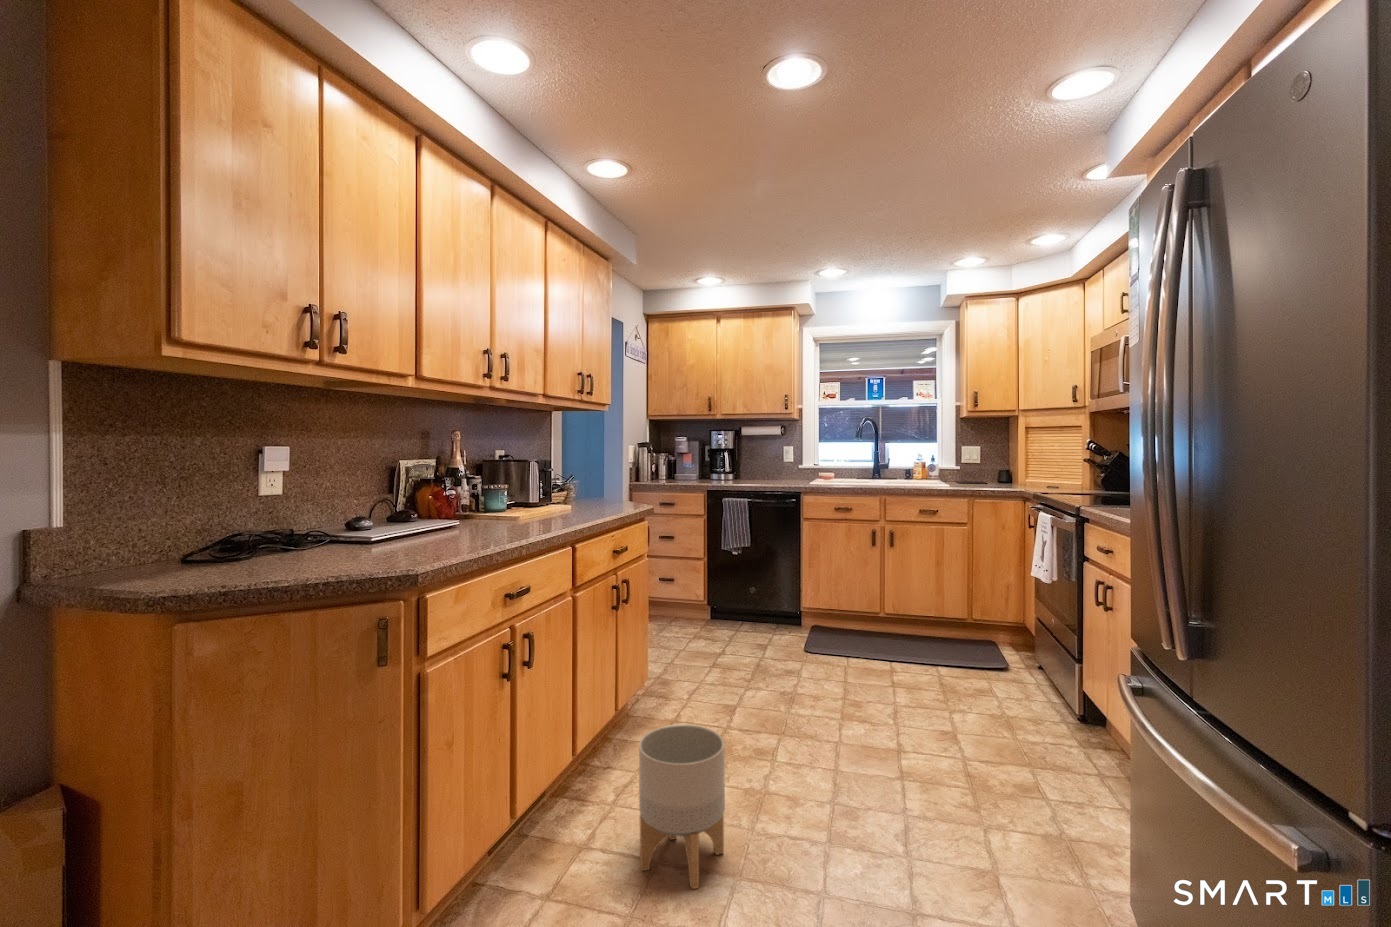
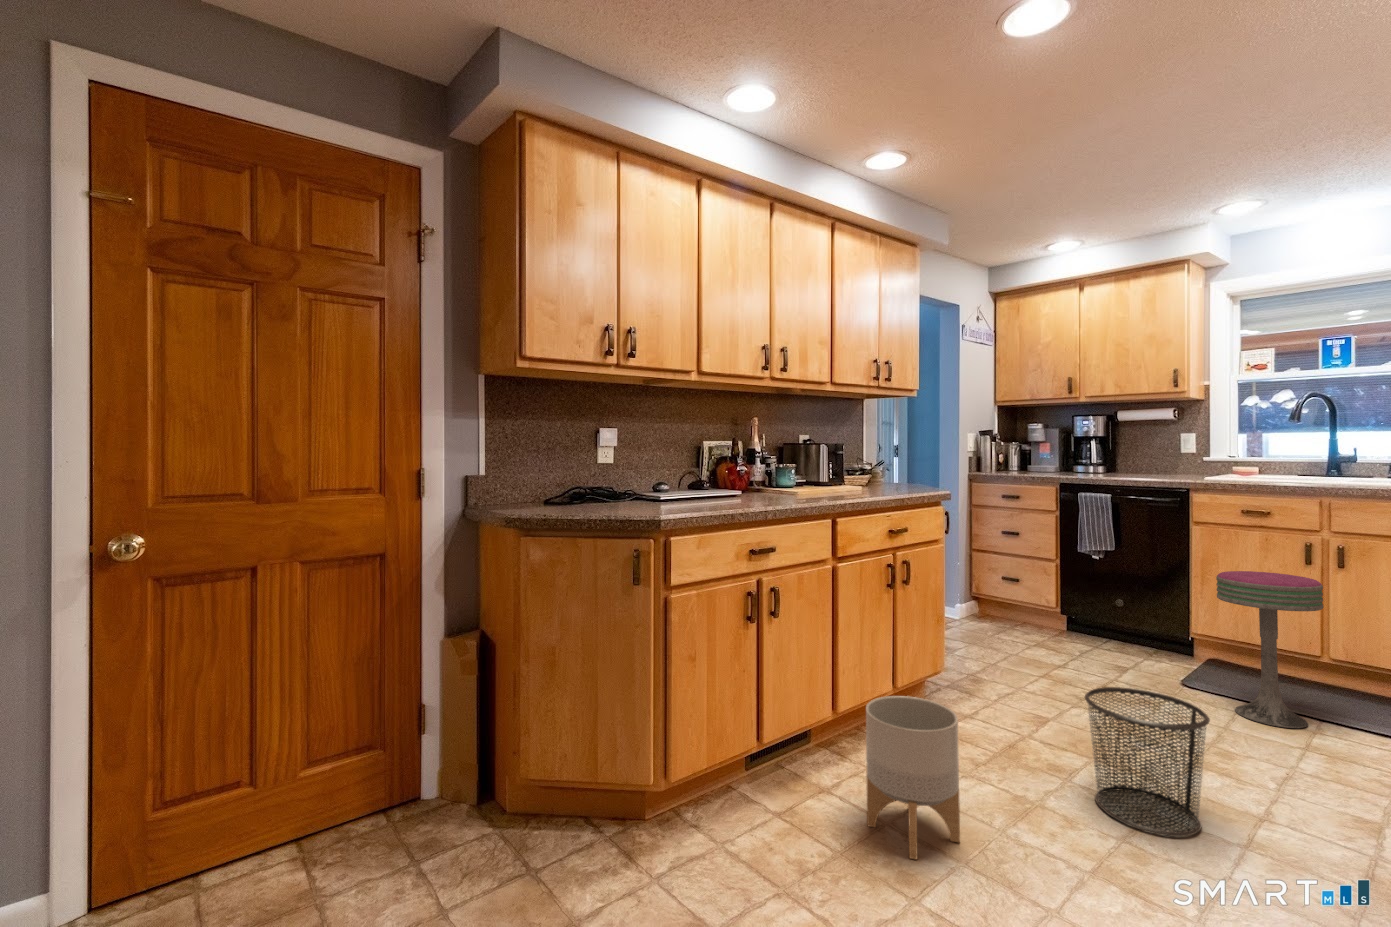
bar stool: none [828,557,887,671] -> present [1216,571,1323,728]
waste bin: none [787,670,869,786] -> present [1085,687,1210,837]

